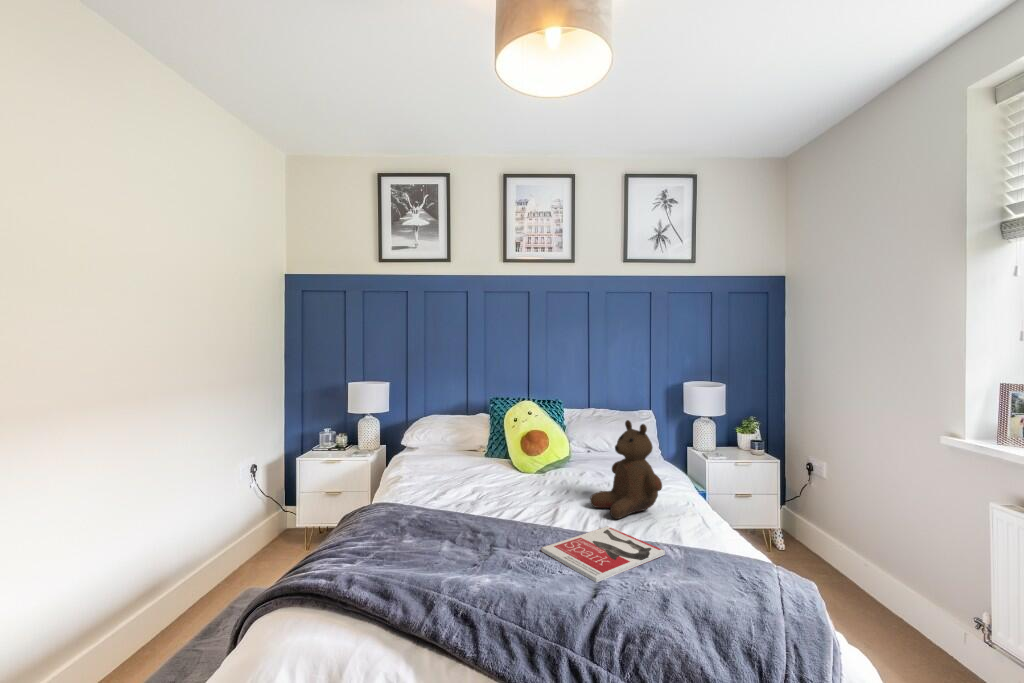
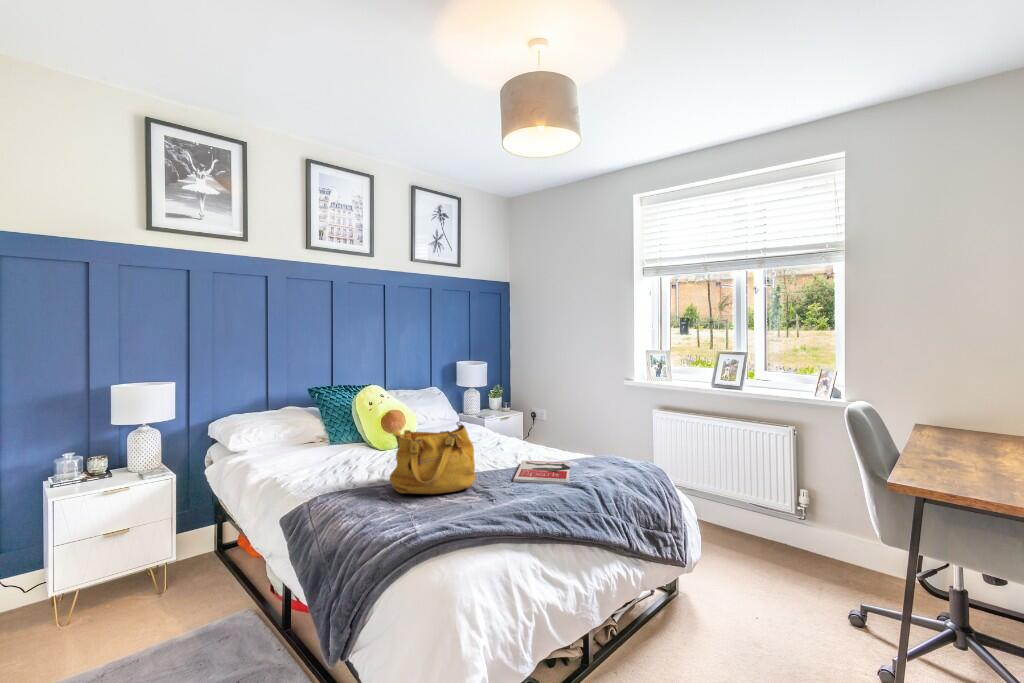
teddy bear: present [590,420,662,519] -> none [485,388,536,457]
handbag: none [411,451,502,542] -> present [390,422,475,494]

